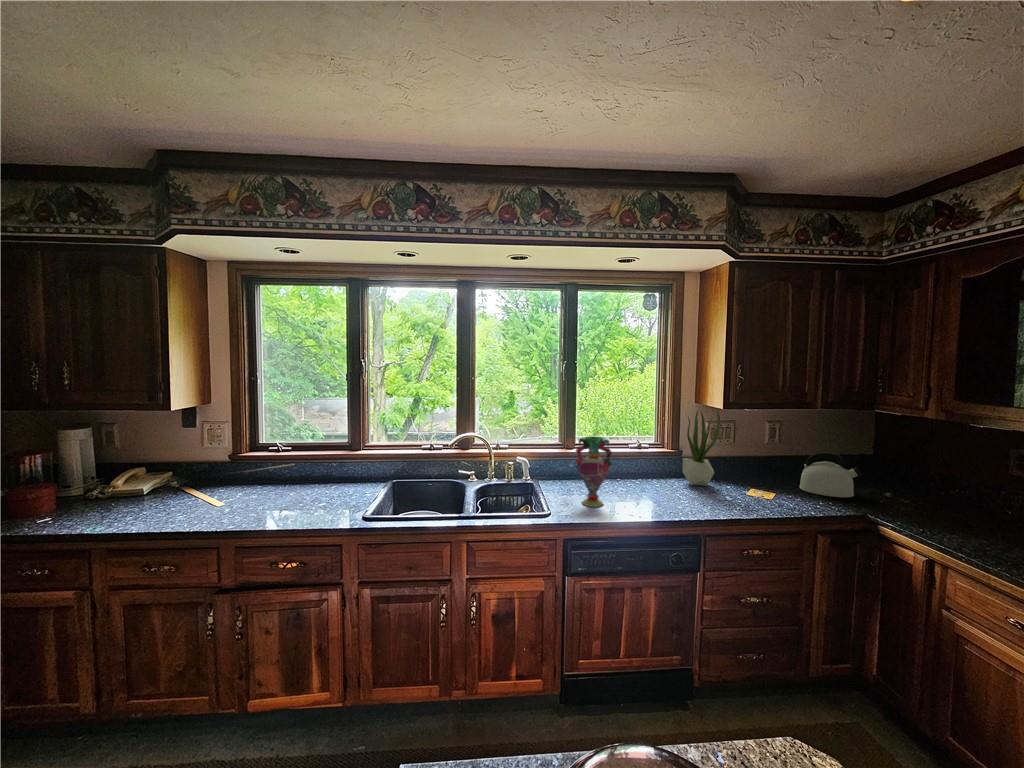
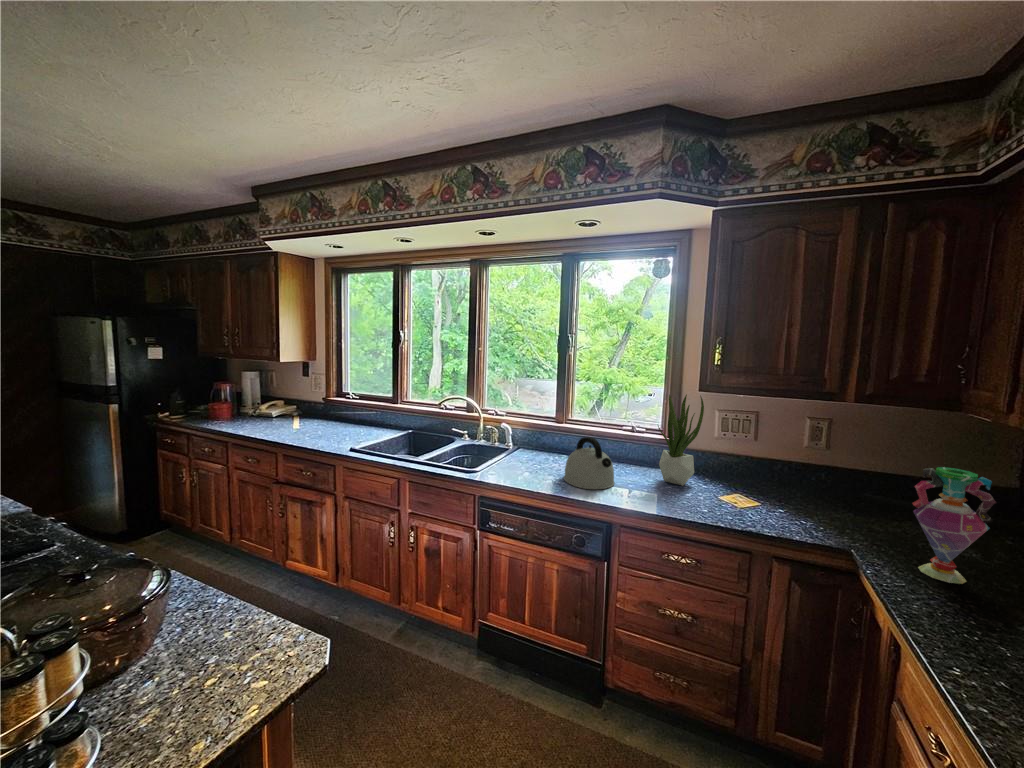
vase: present [576,436,612,507] -> present [913,467,996,584]
kettle: present [799,452,861,497] -> present [564,437,614,489]

